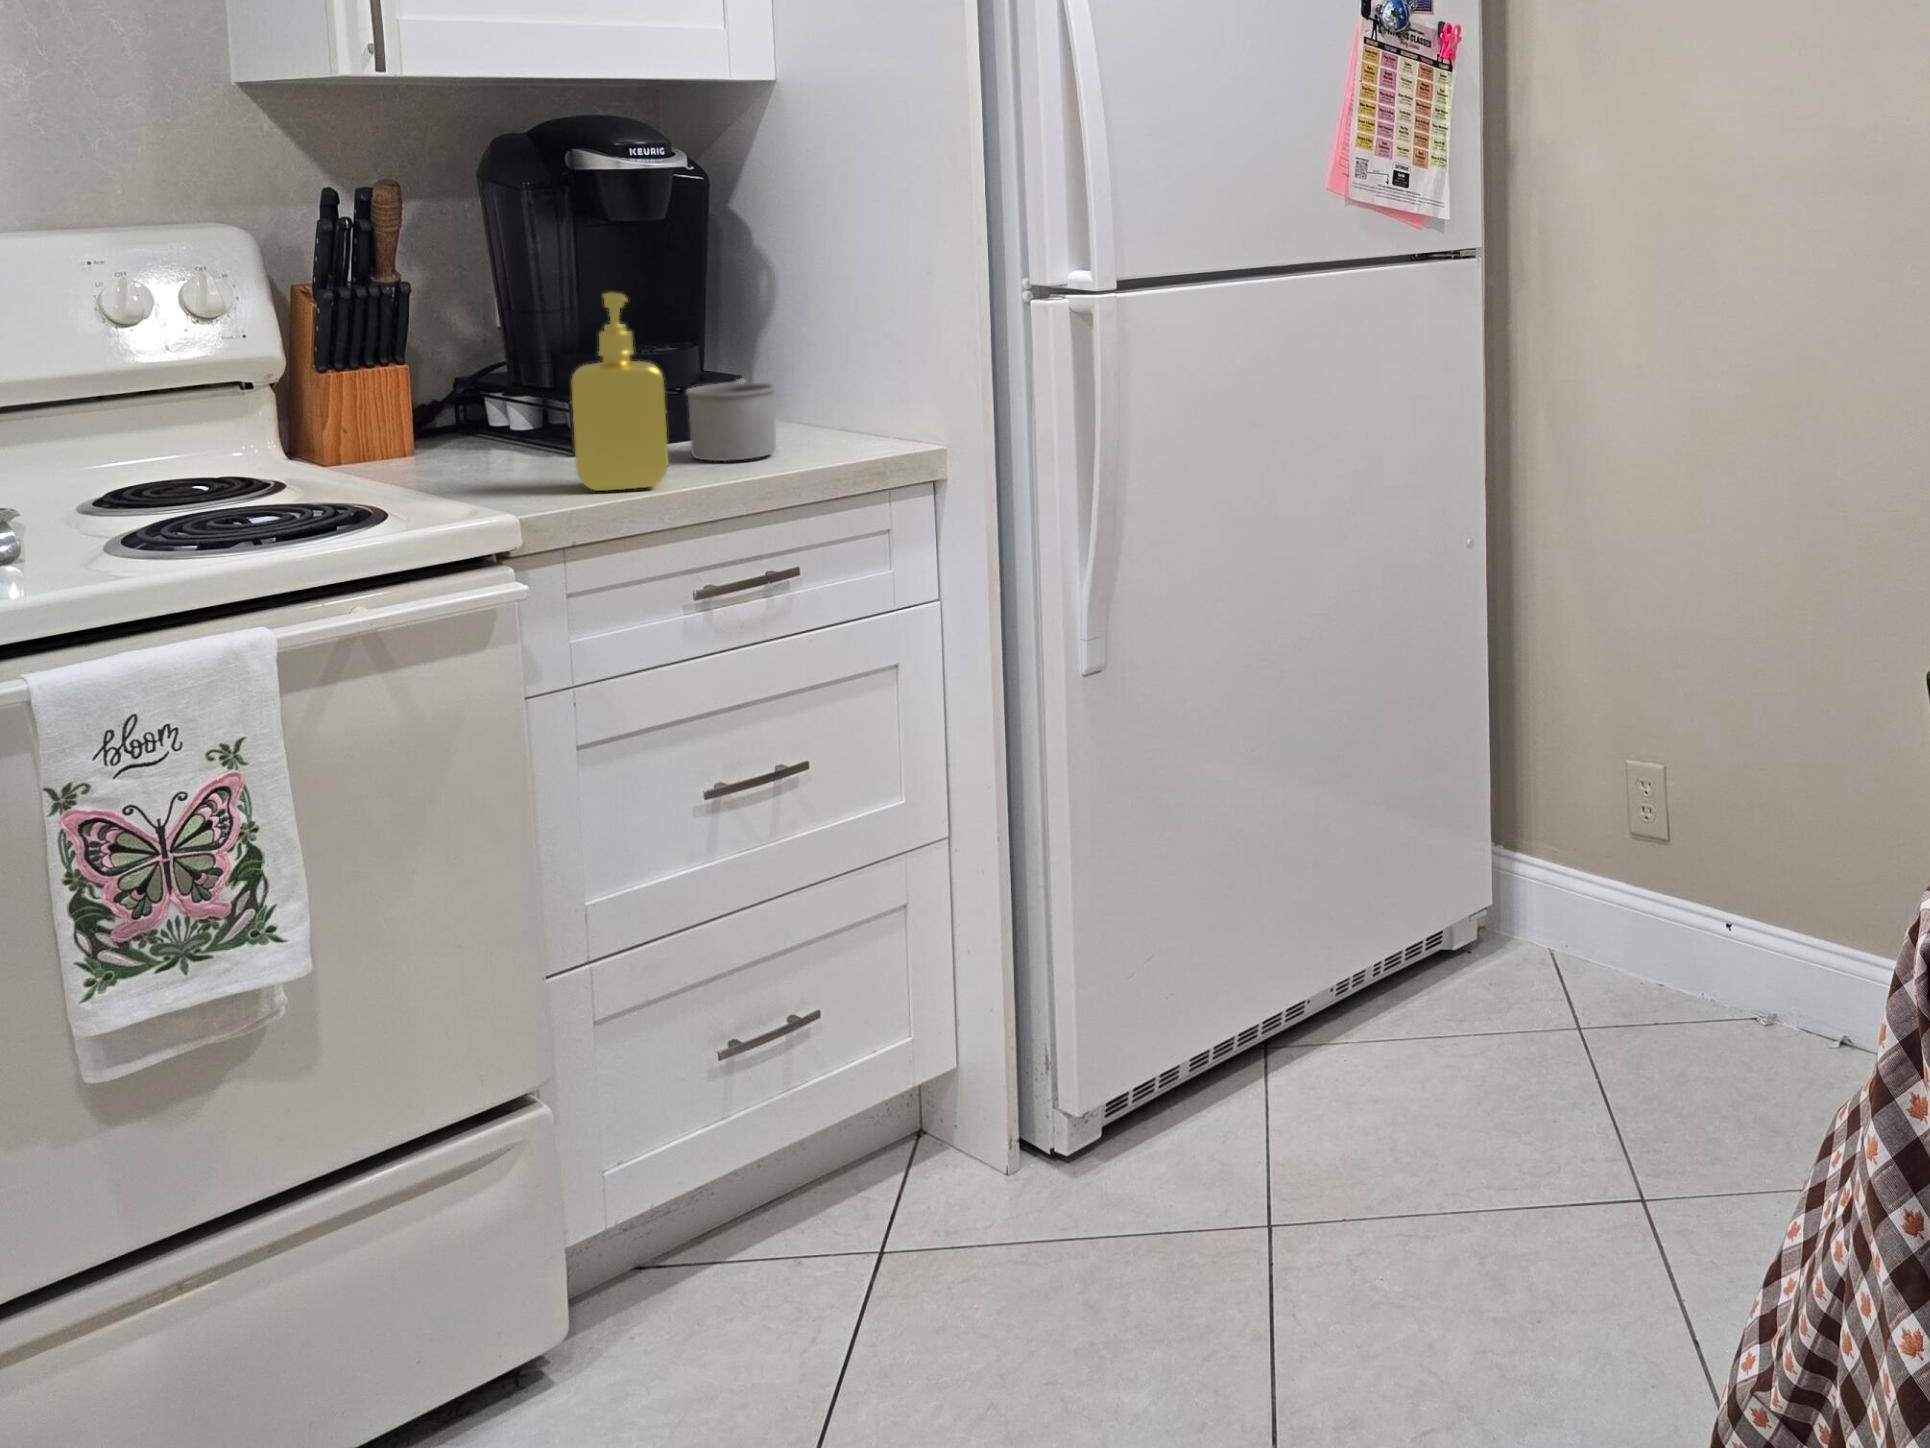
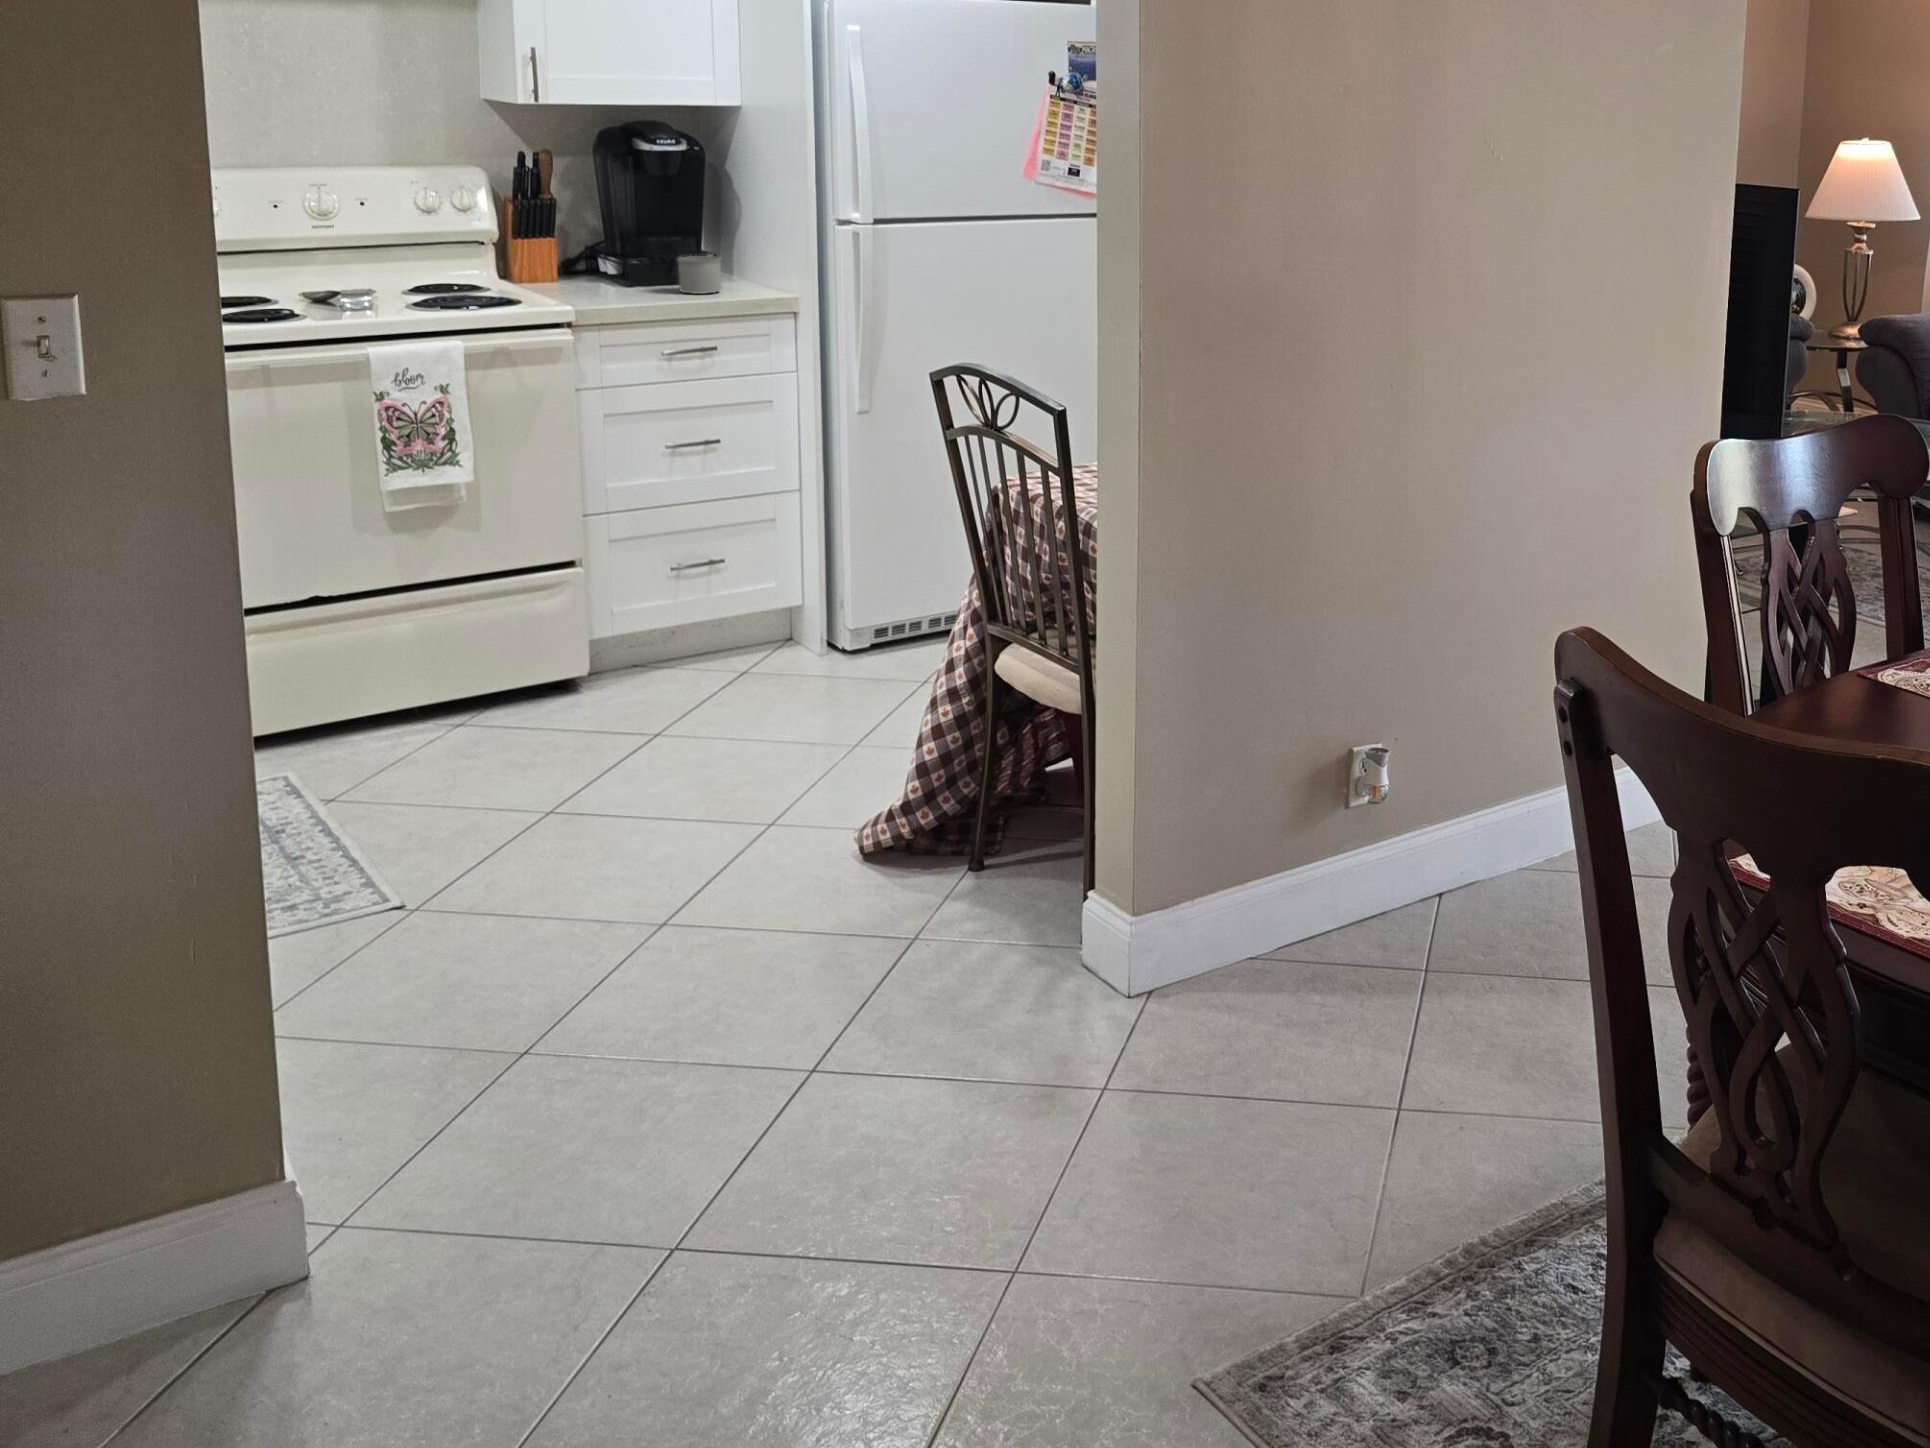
soap dispenser: present [572,293,668,491] -> none [609,209,656,302]

